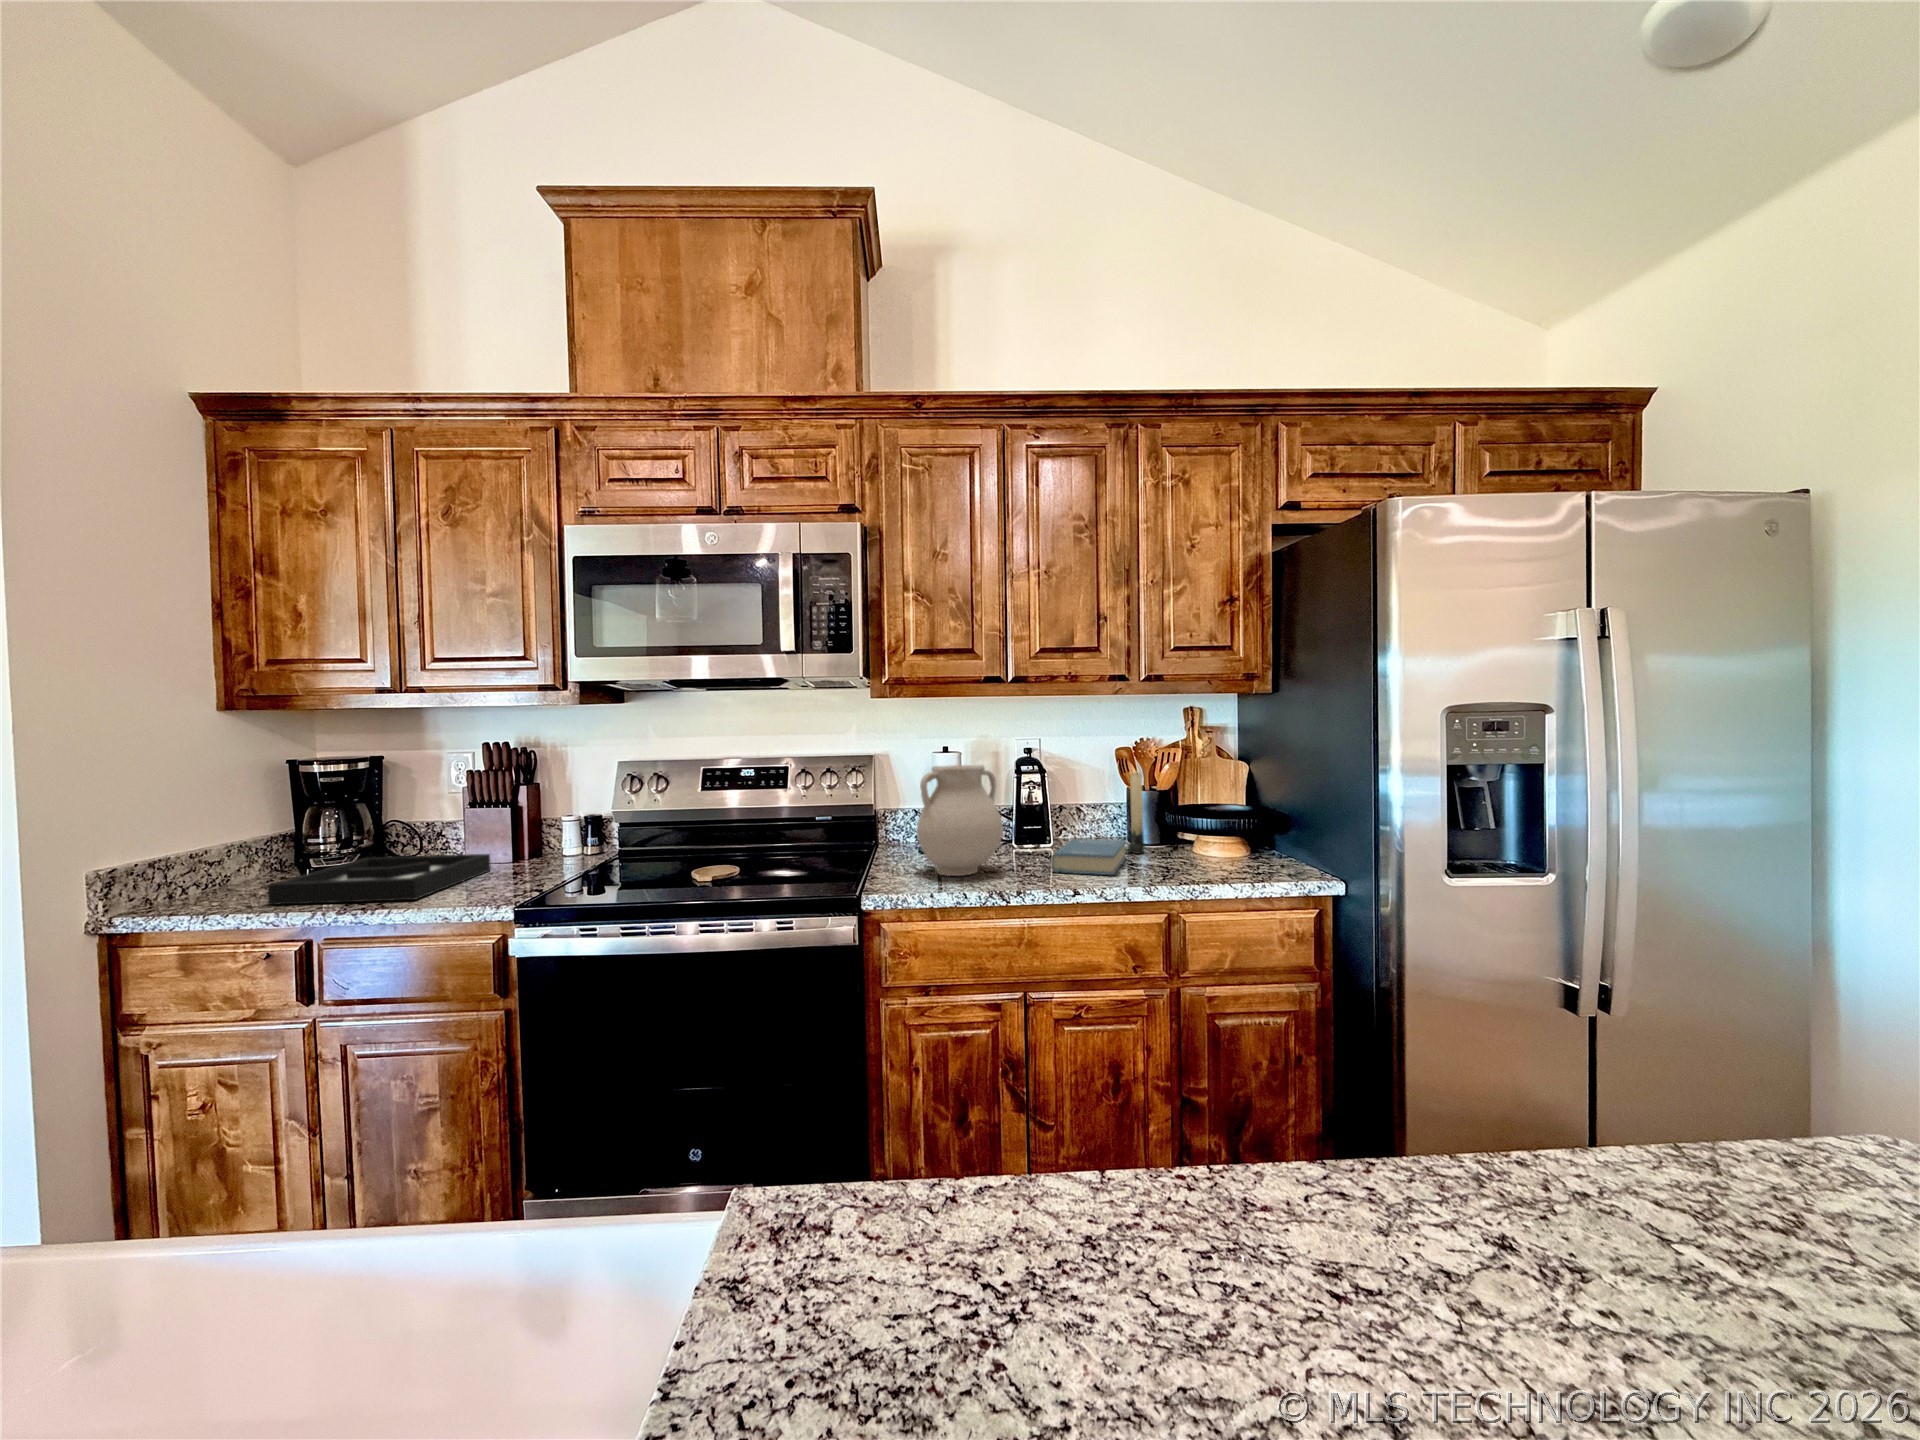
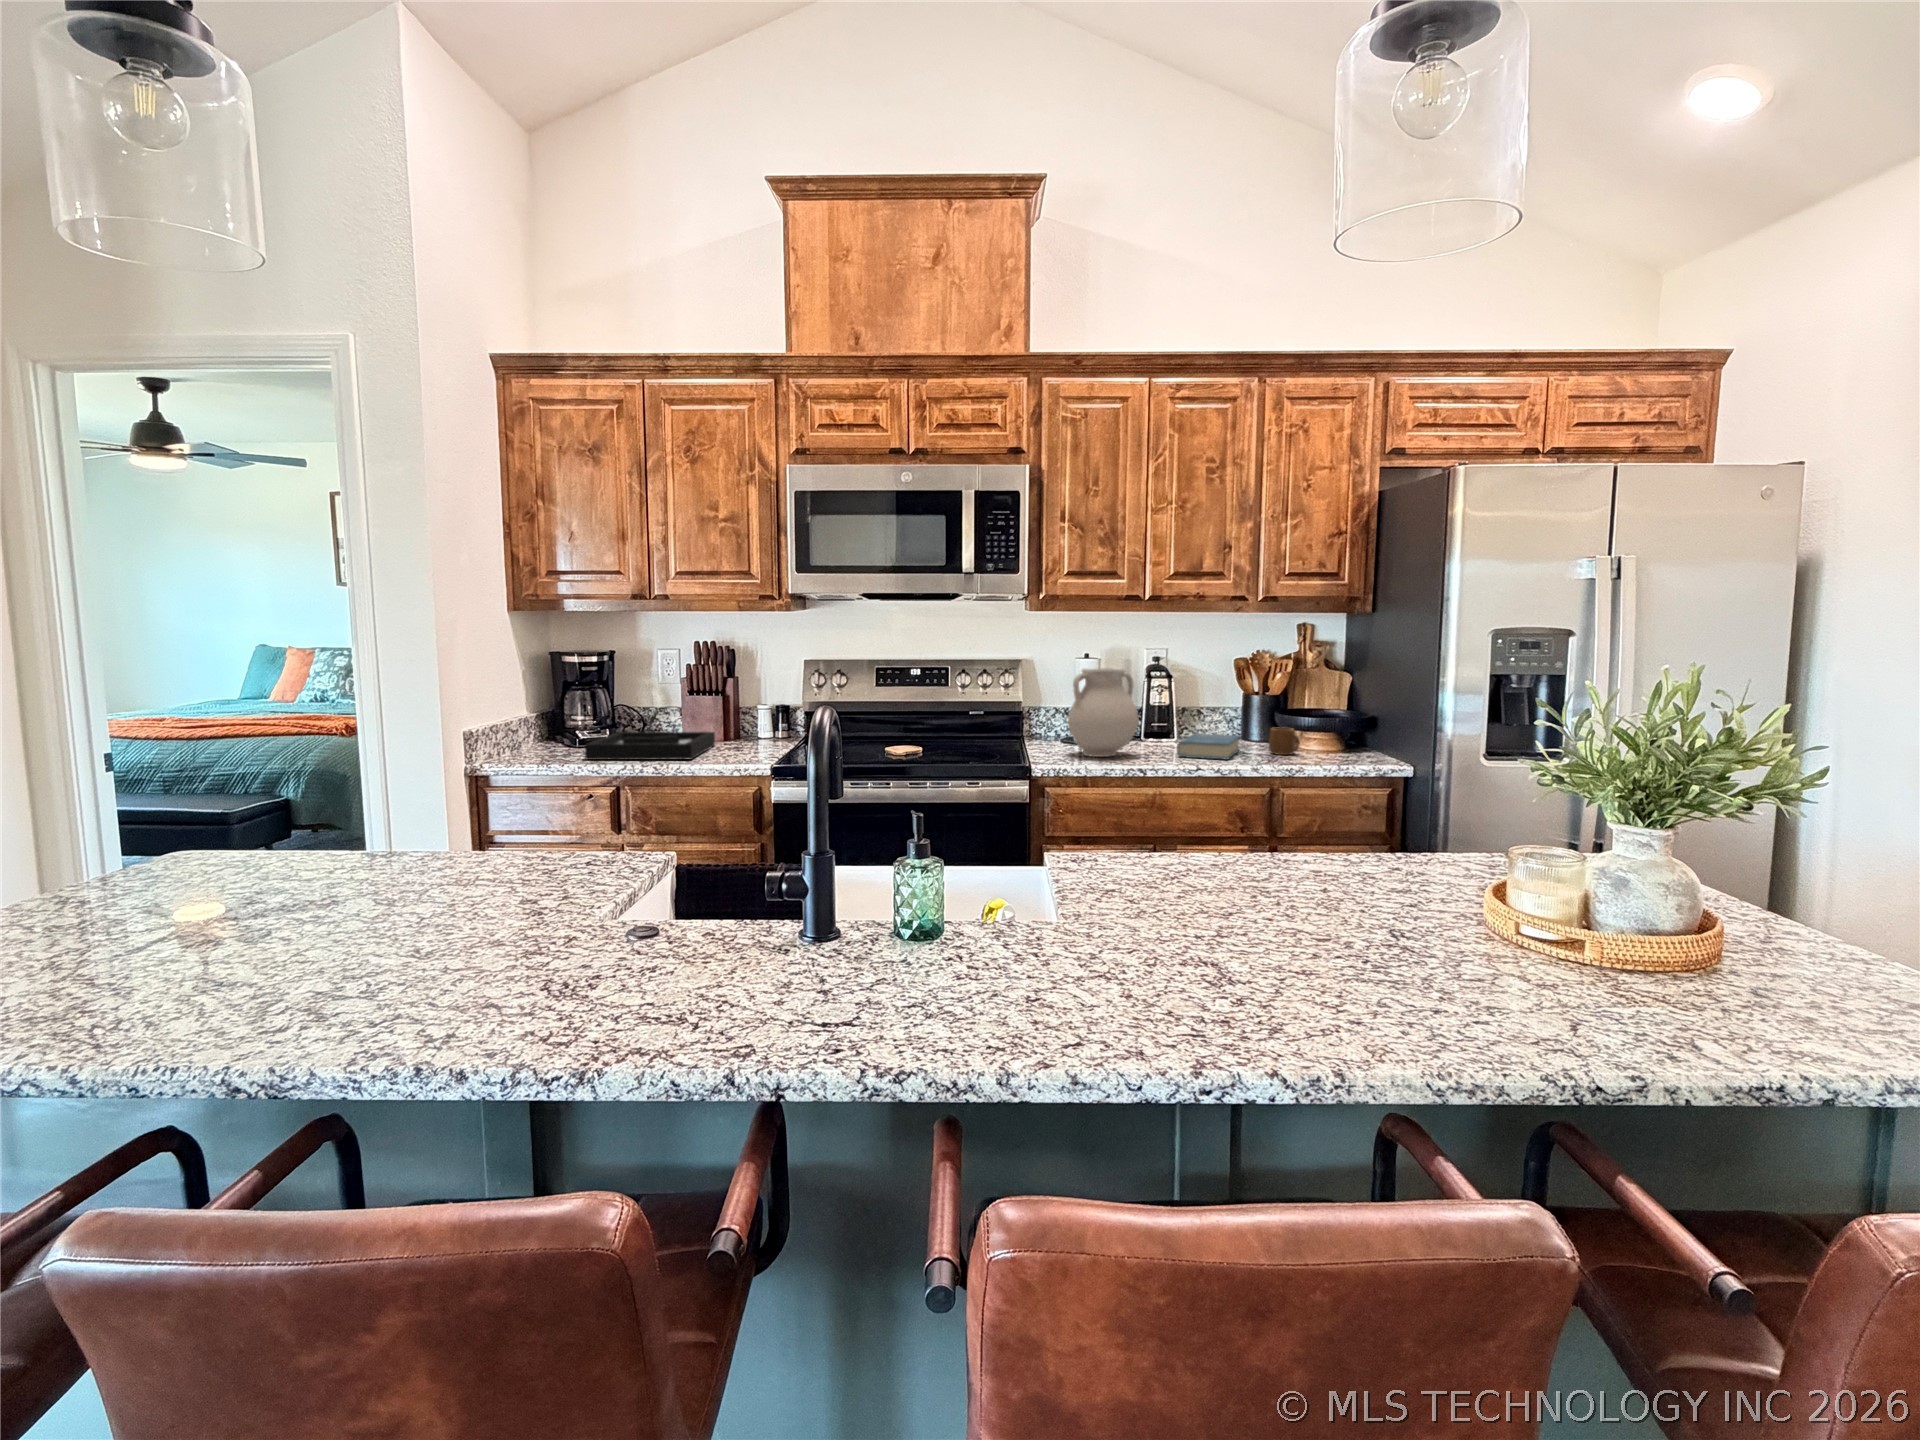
candle: present [1125,771,1145,853] -> none [1237,678,1258,748]
mug: none [1160,830,1199,864] -> present [1268,728,1300,755]

